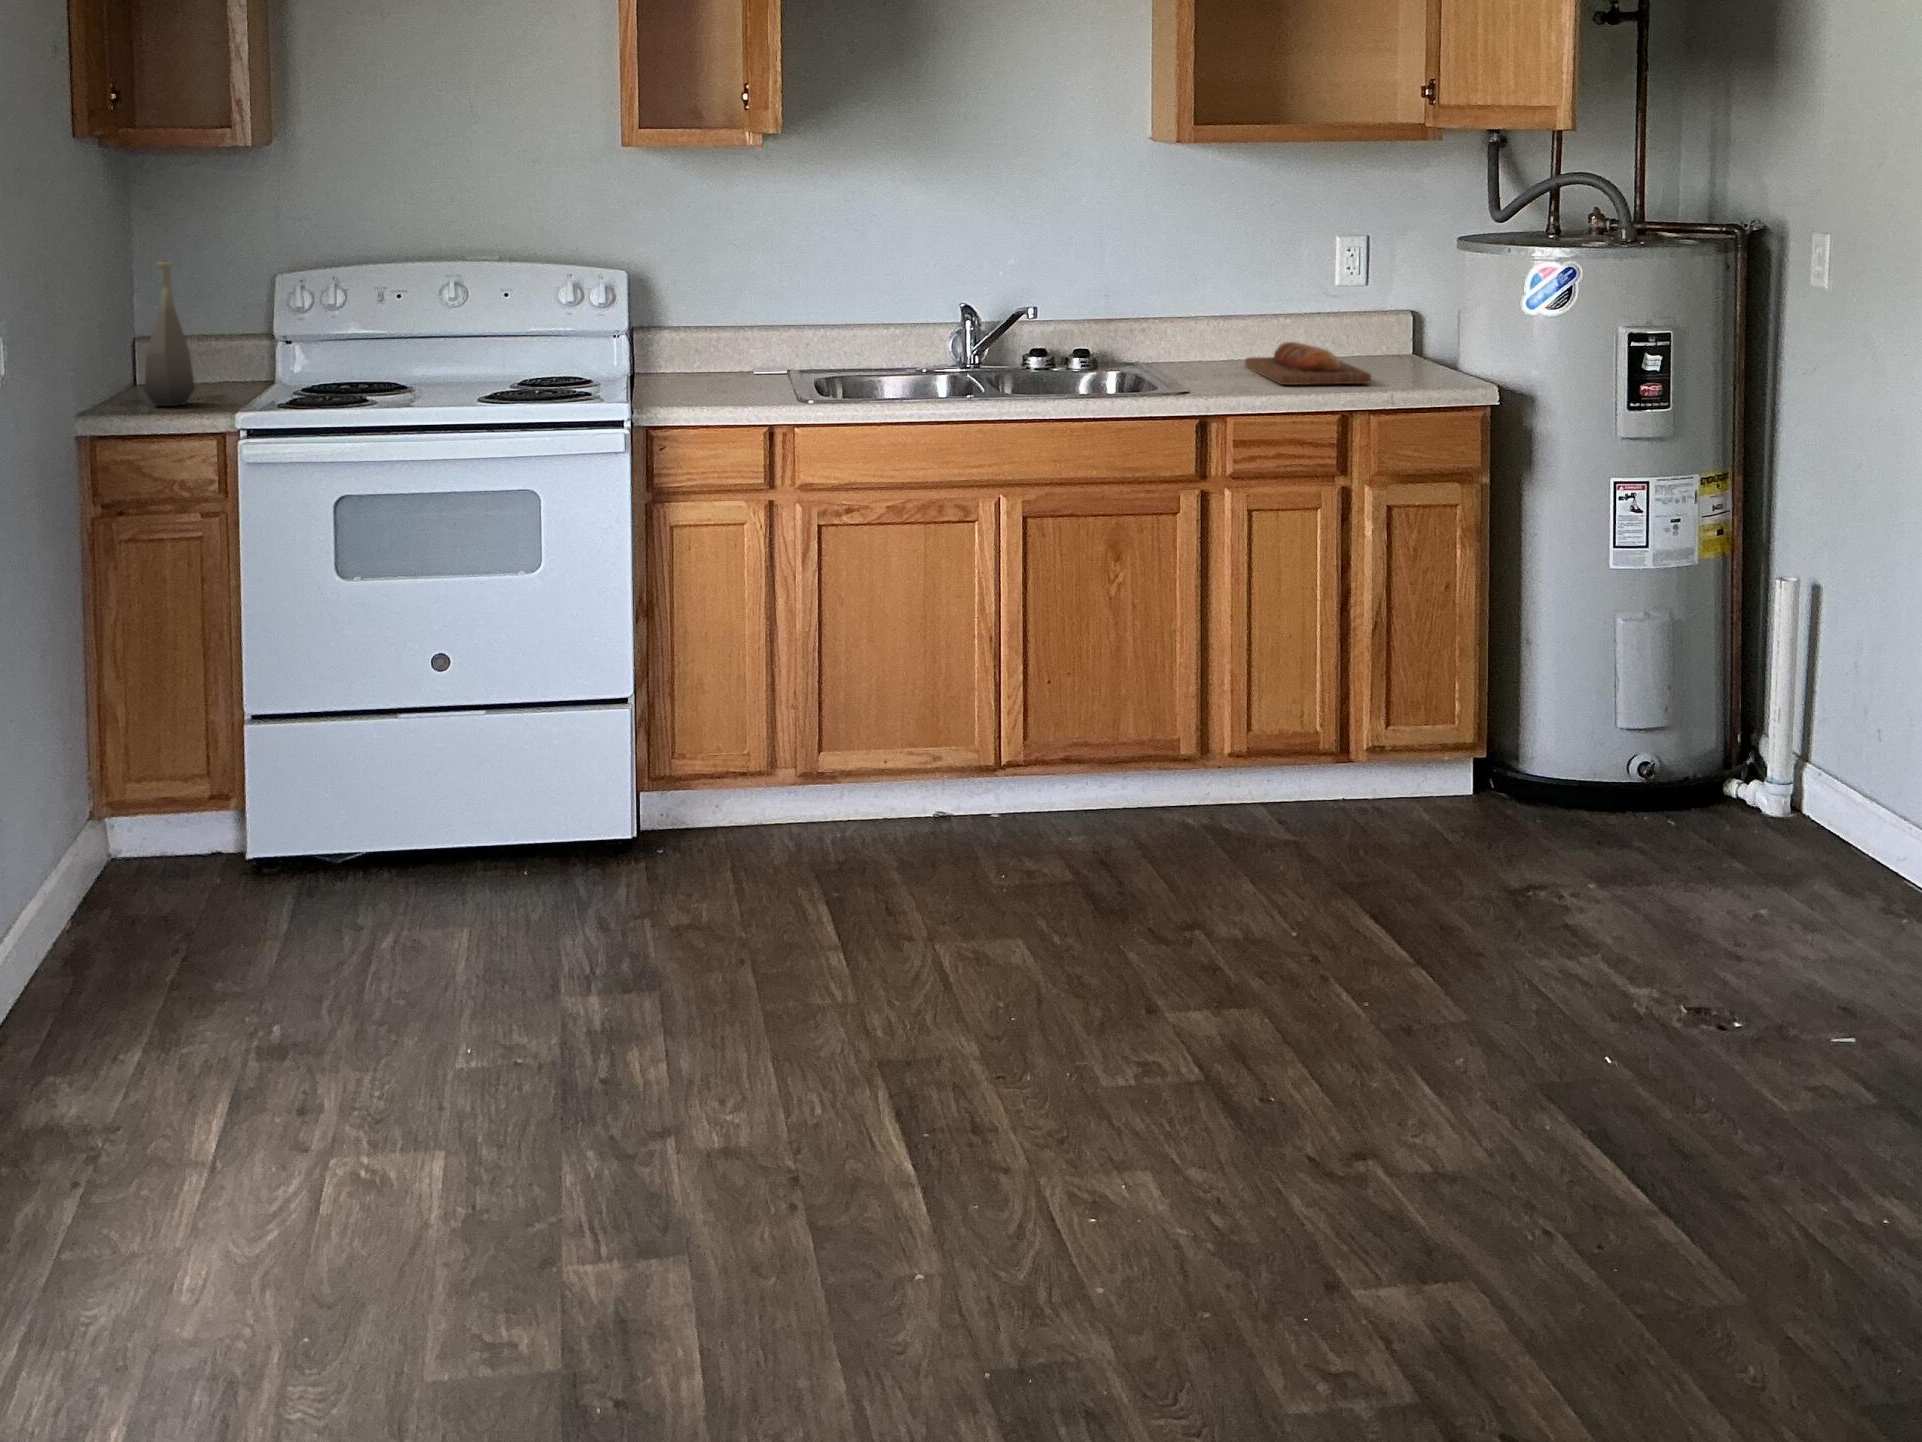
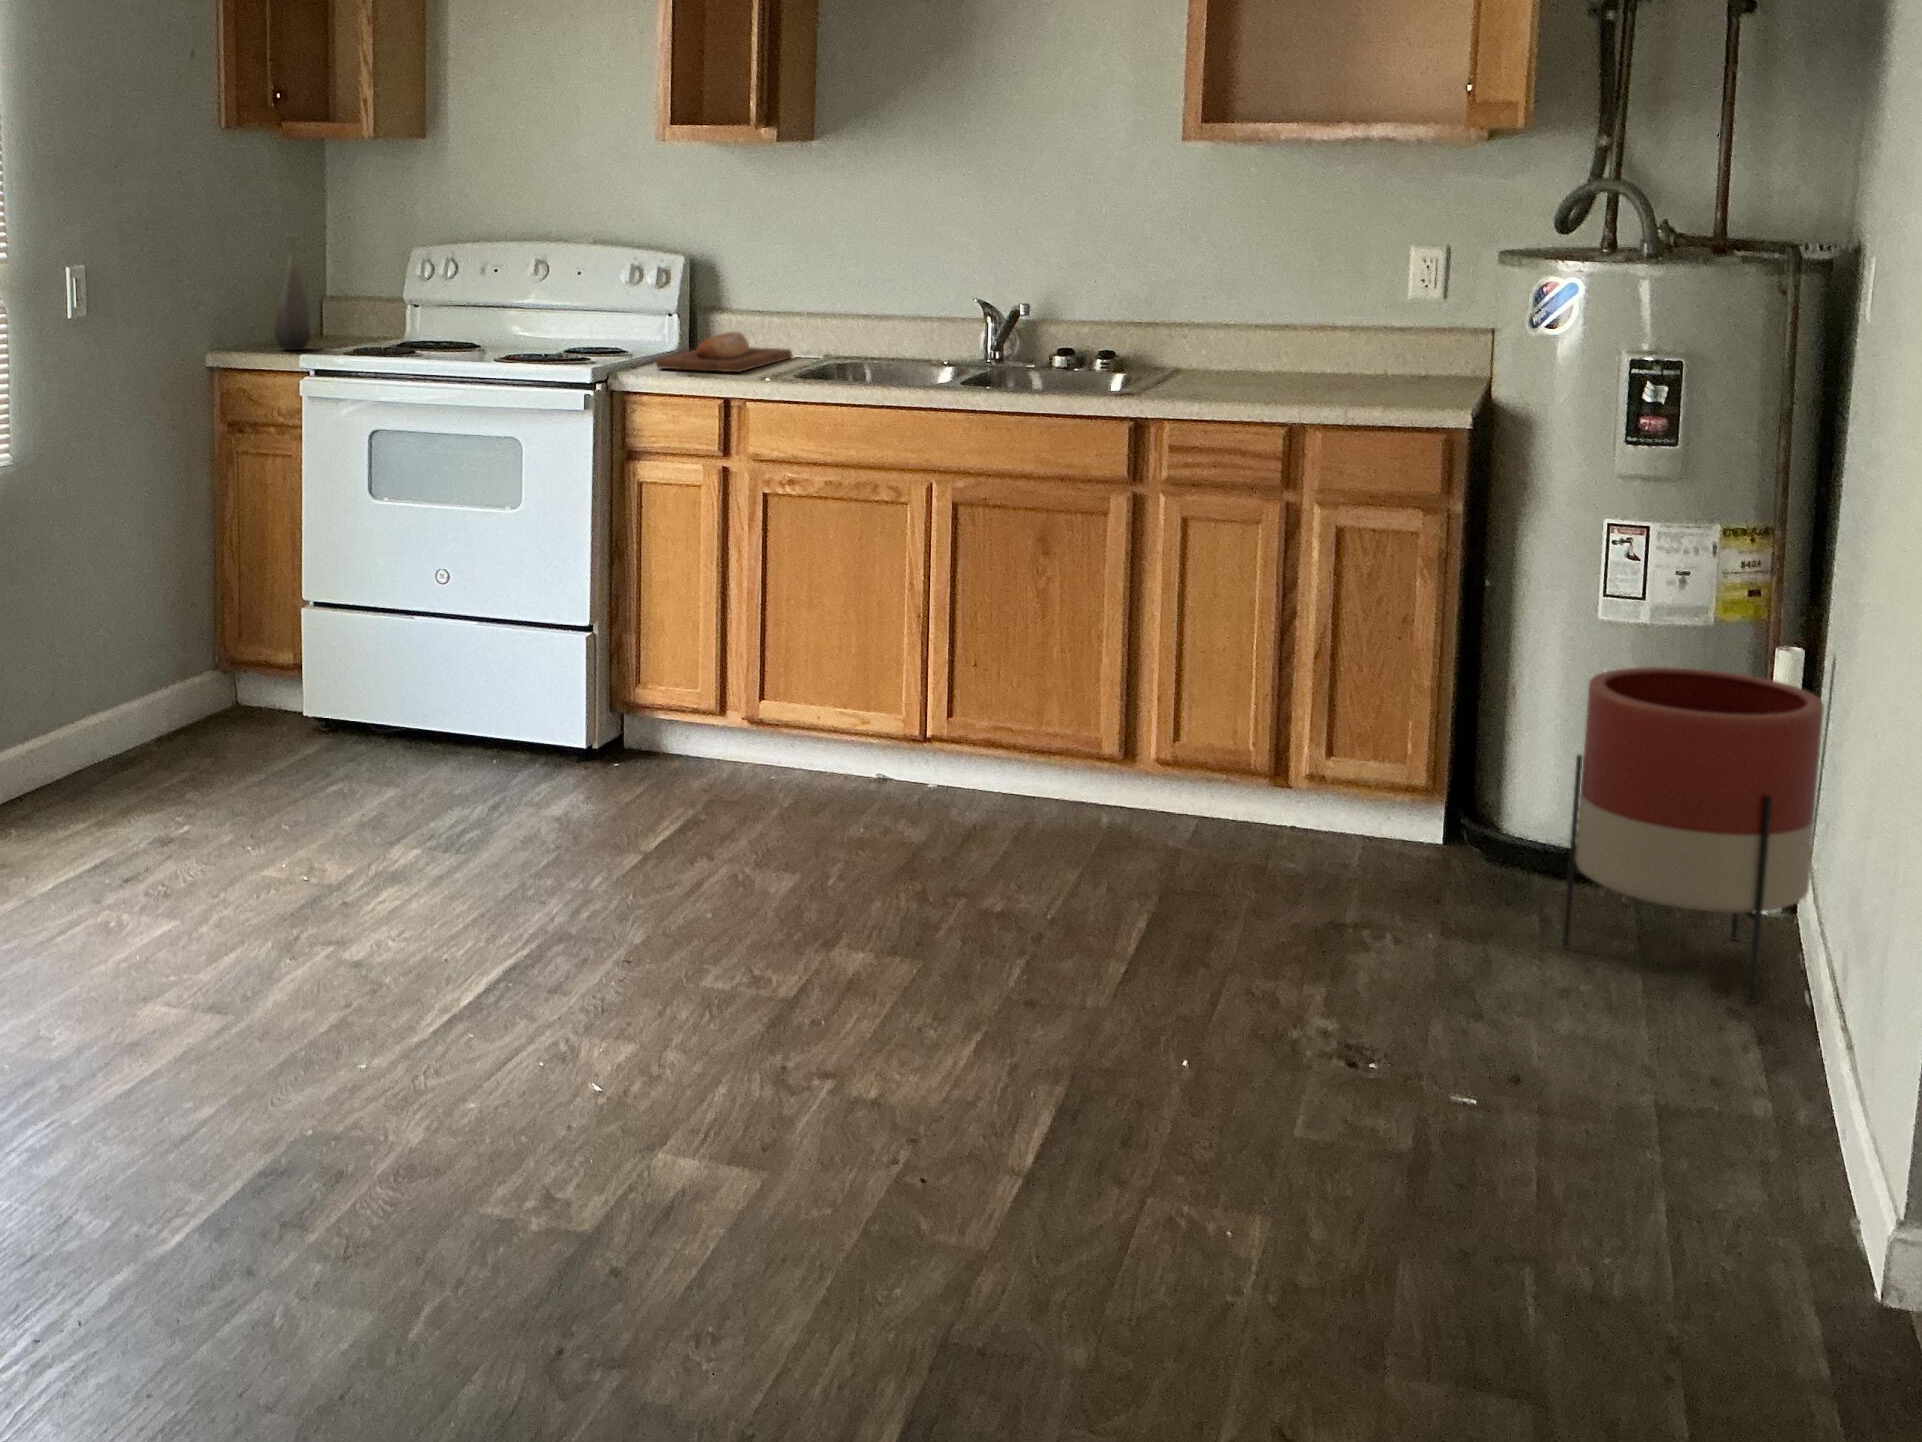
bread loaf: present [1245,342,1371,385] -> present [656,332,792,372]
planter: none [1676,602,1871,886] -> present [1563,667,1824,1003]

